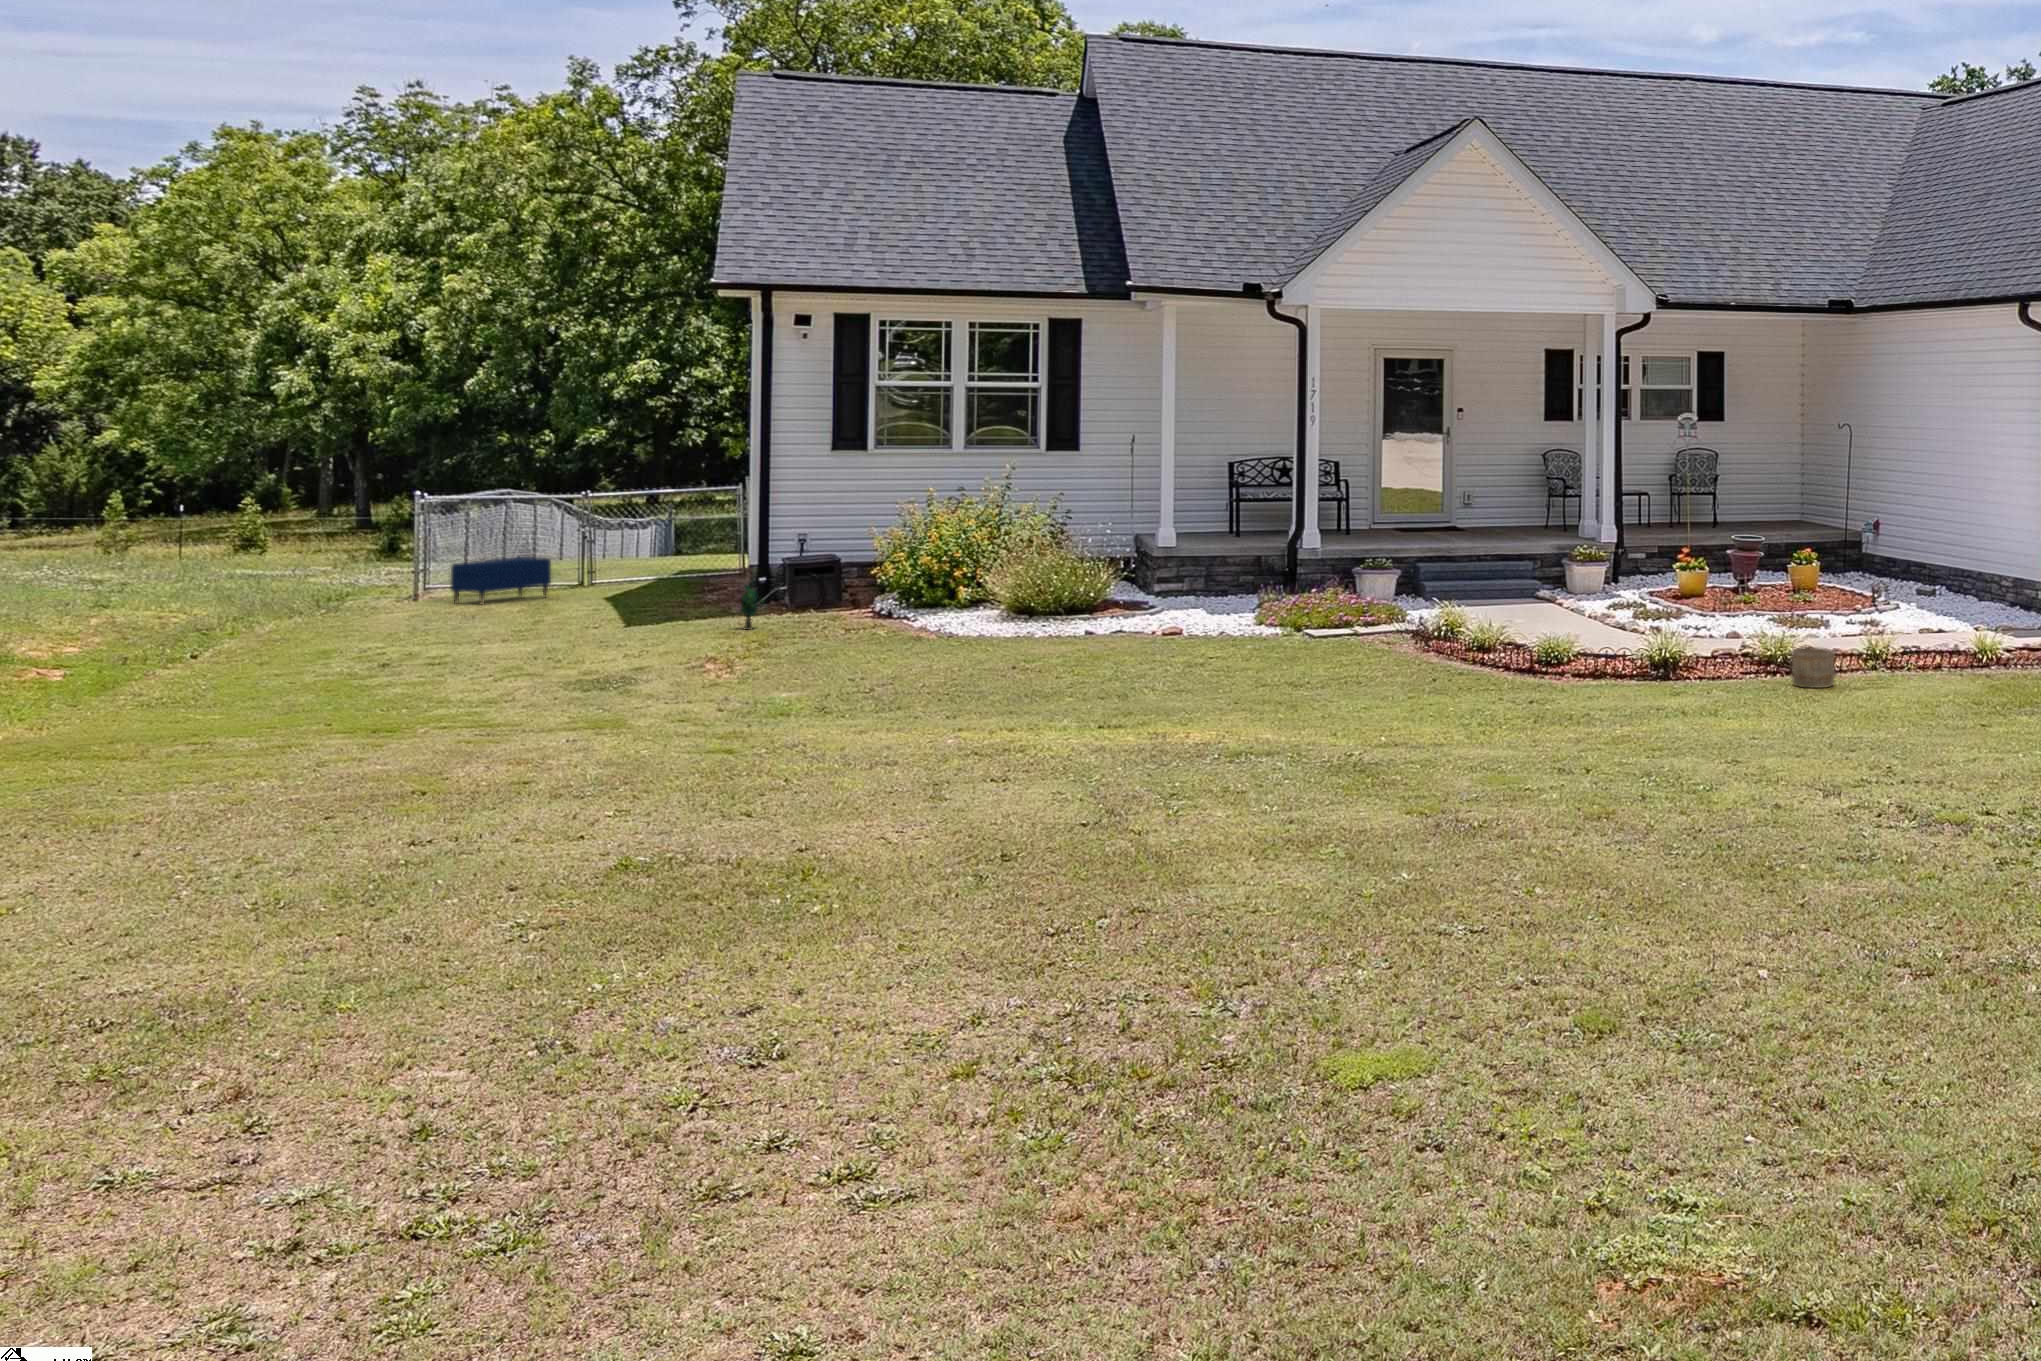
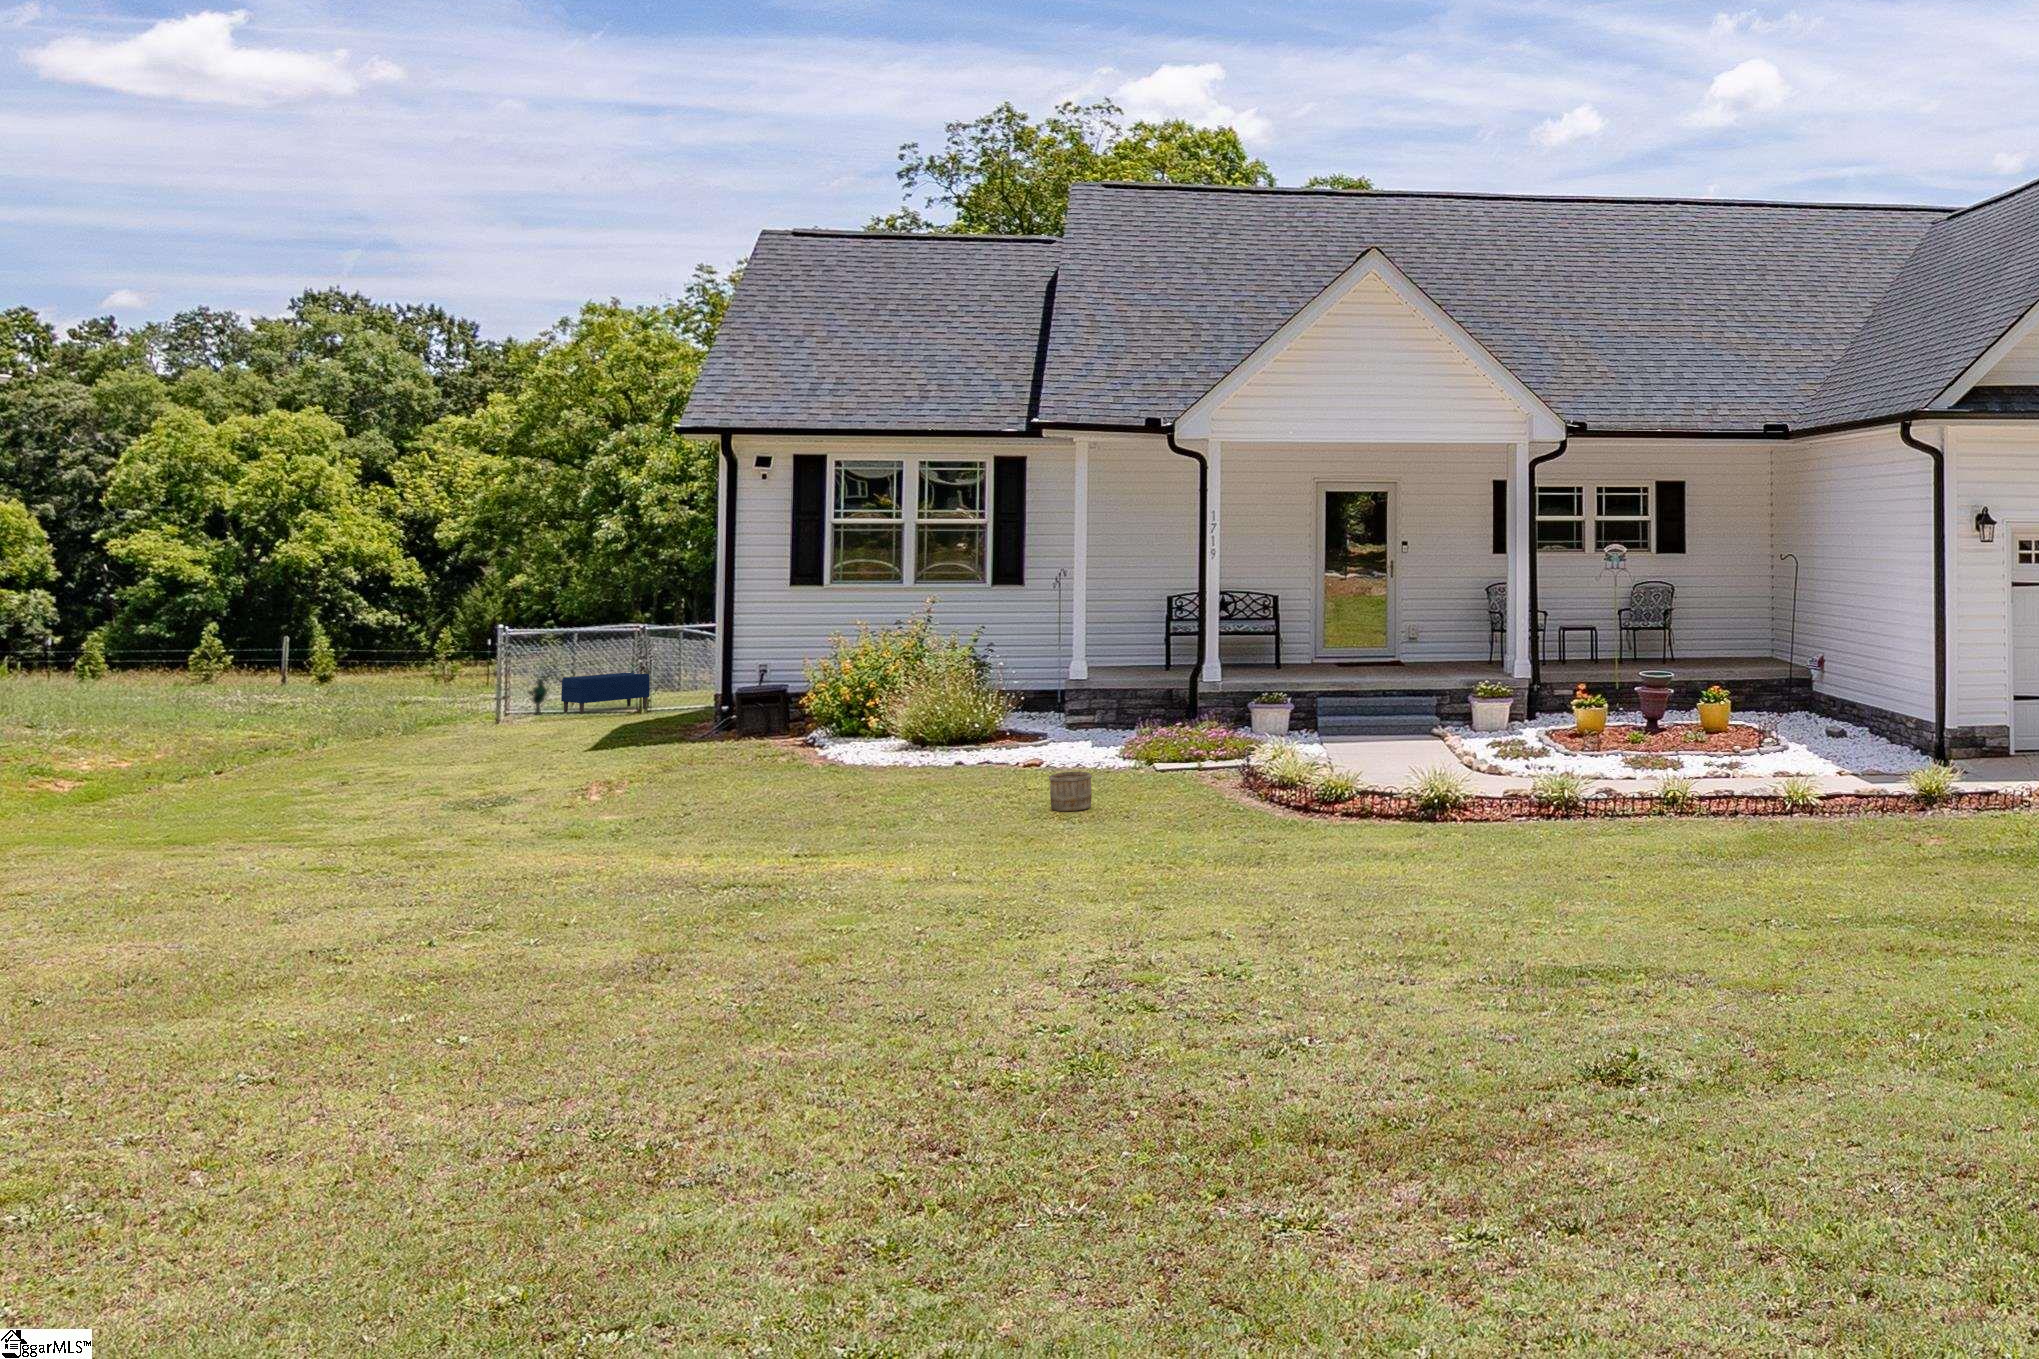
decorative plant: present [739,581,763,630] -> present [528,679,549,715]
wooden bucket: present [1791,647,1835,688] -> present [1049,772,1092,811]

